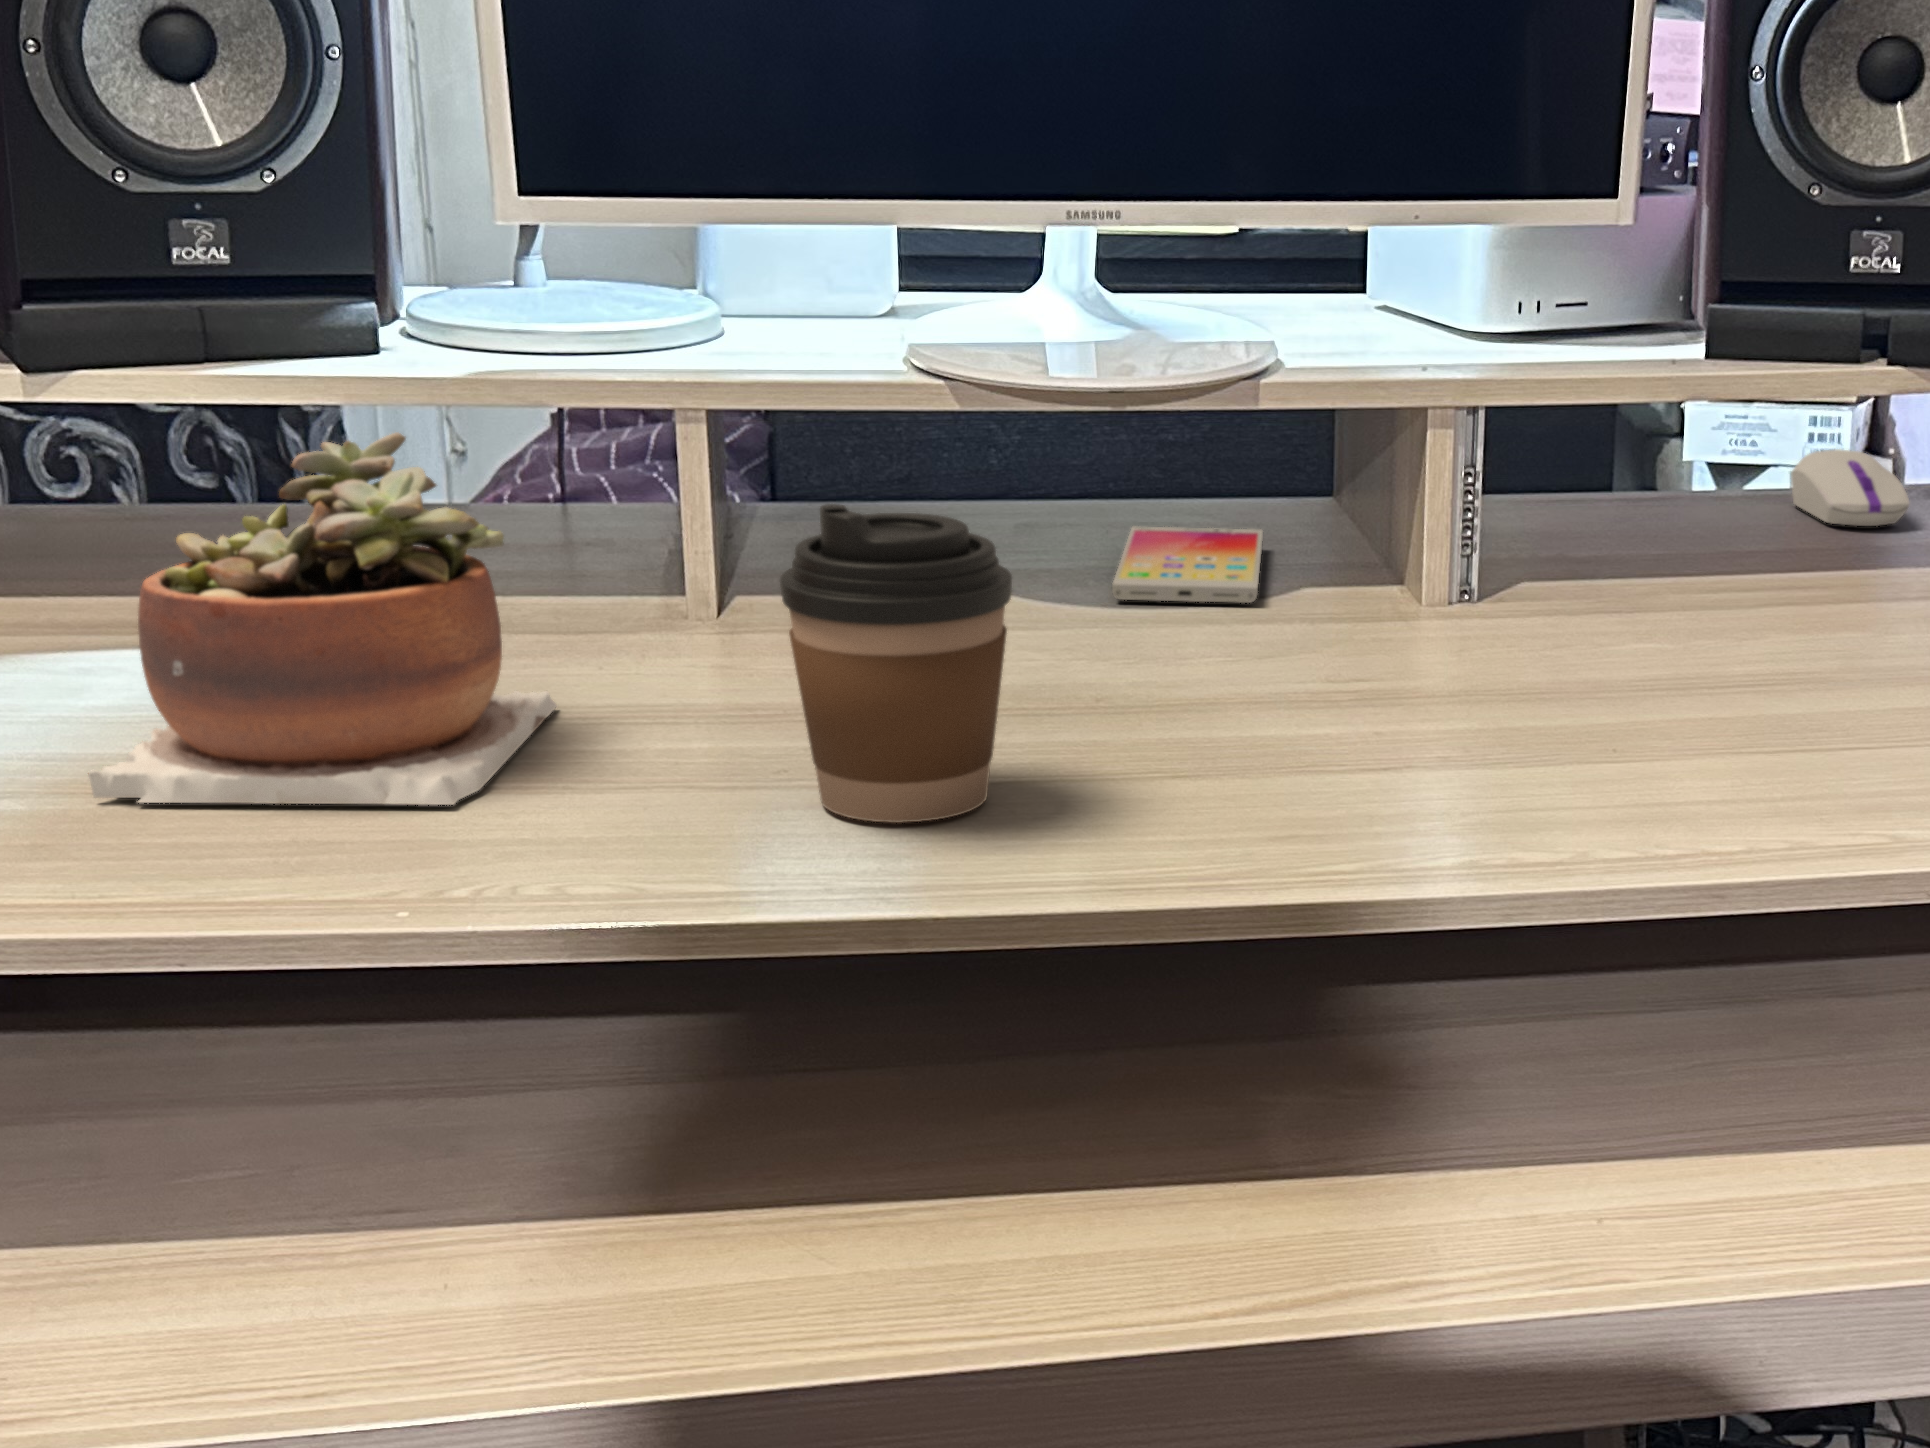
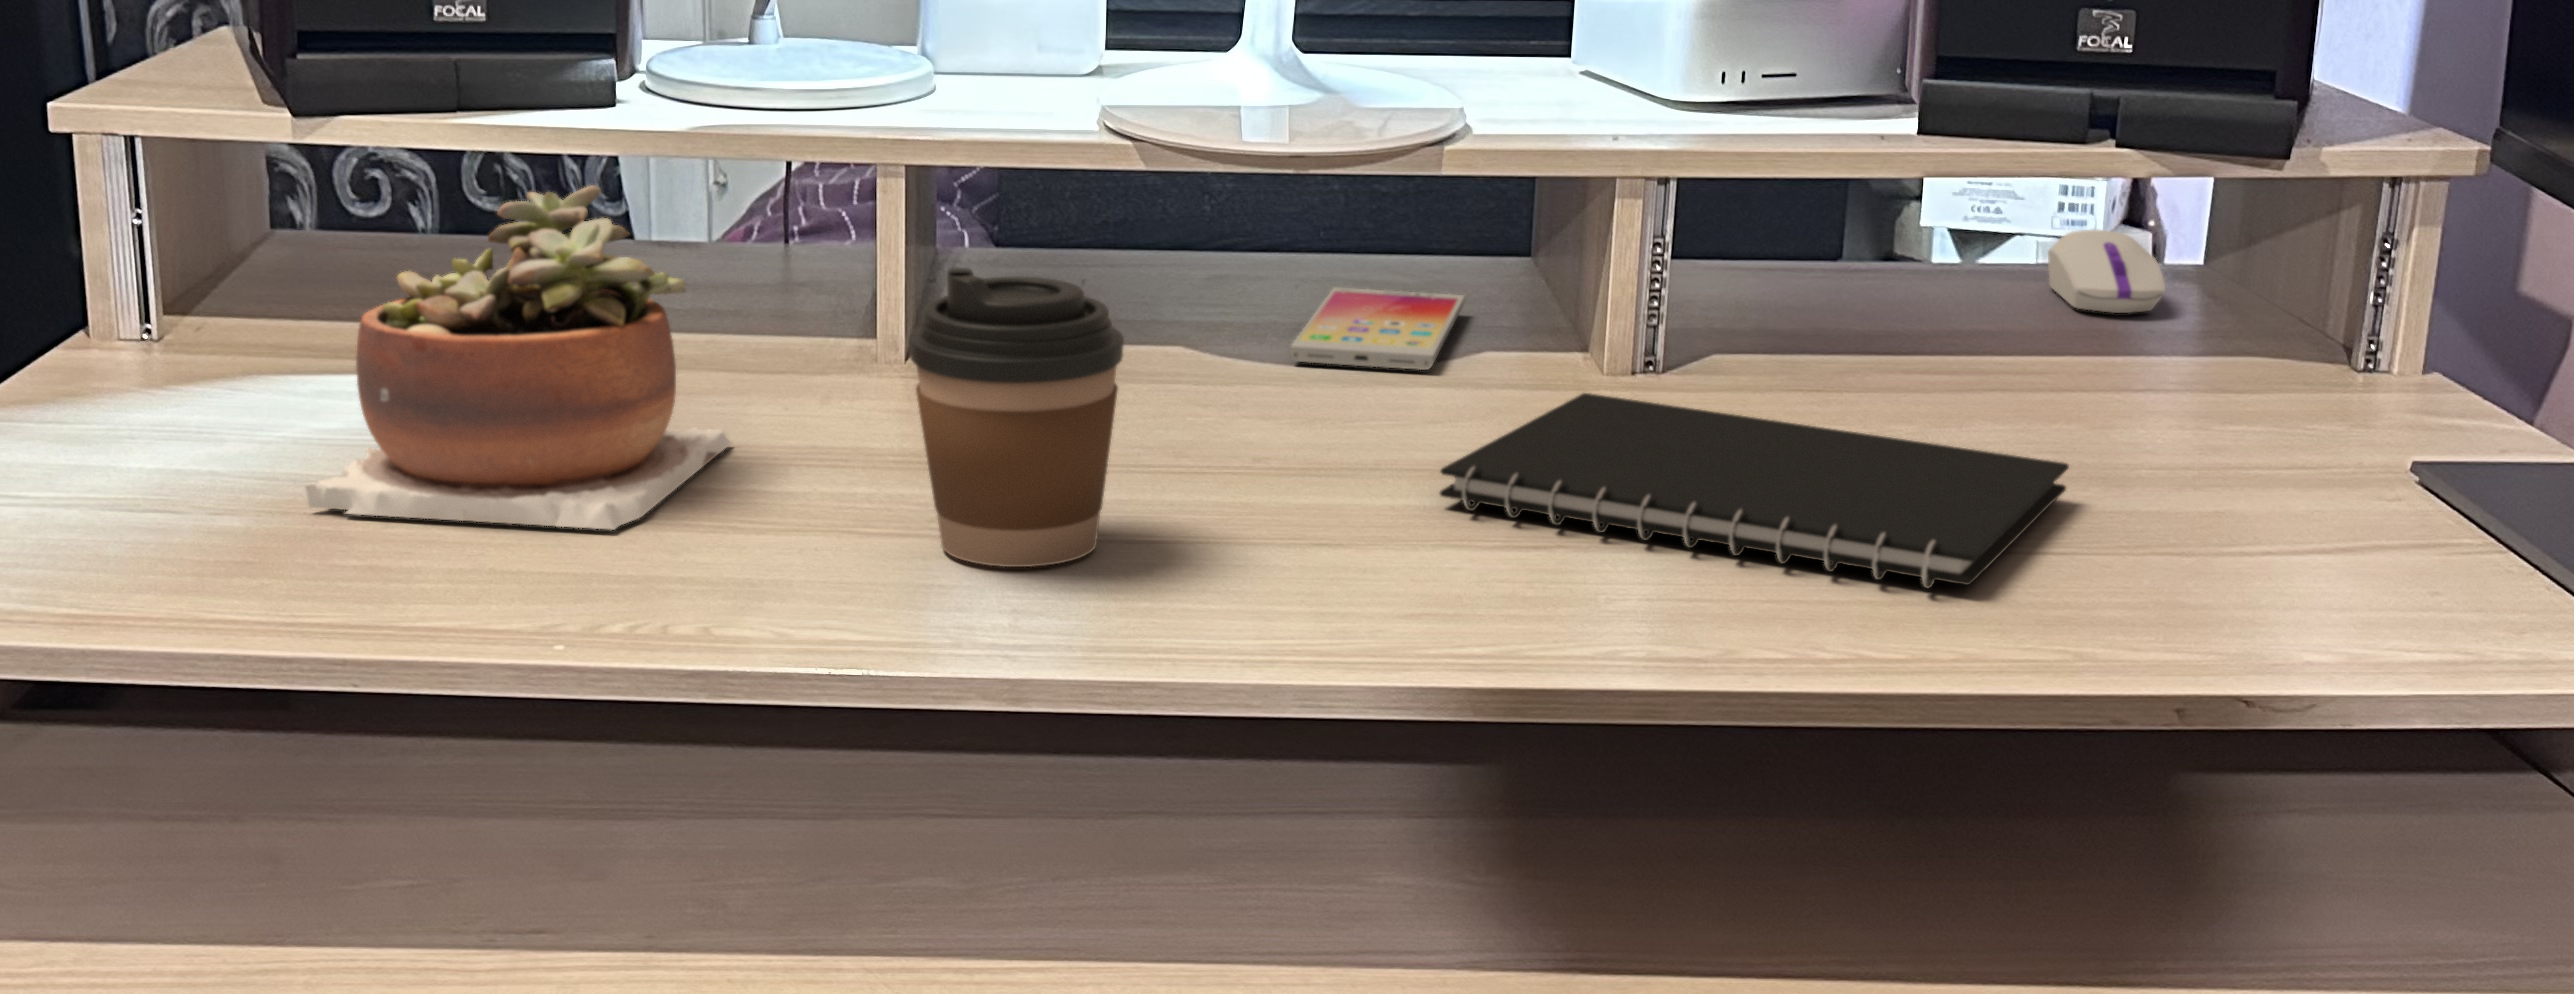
notebook: none [1322,617,1922,795] -> present [1440,393,2069,588]

